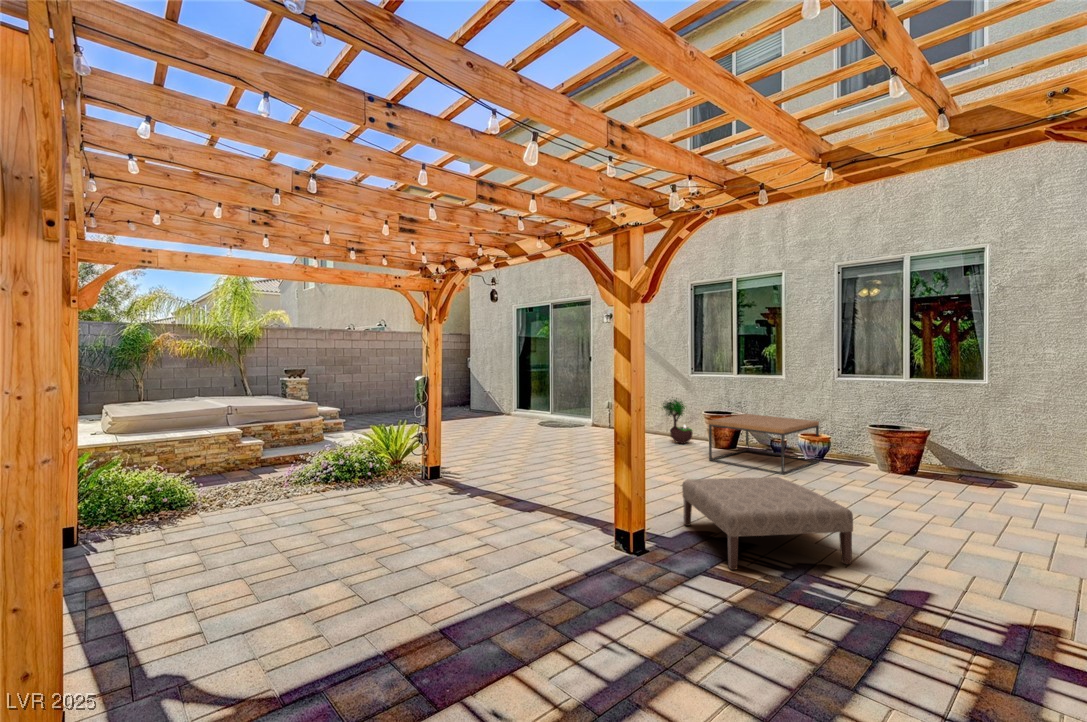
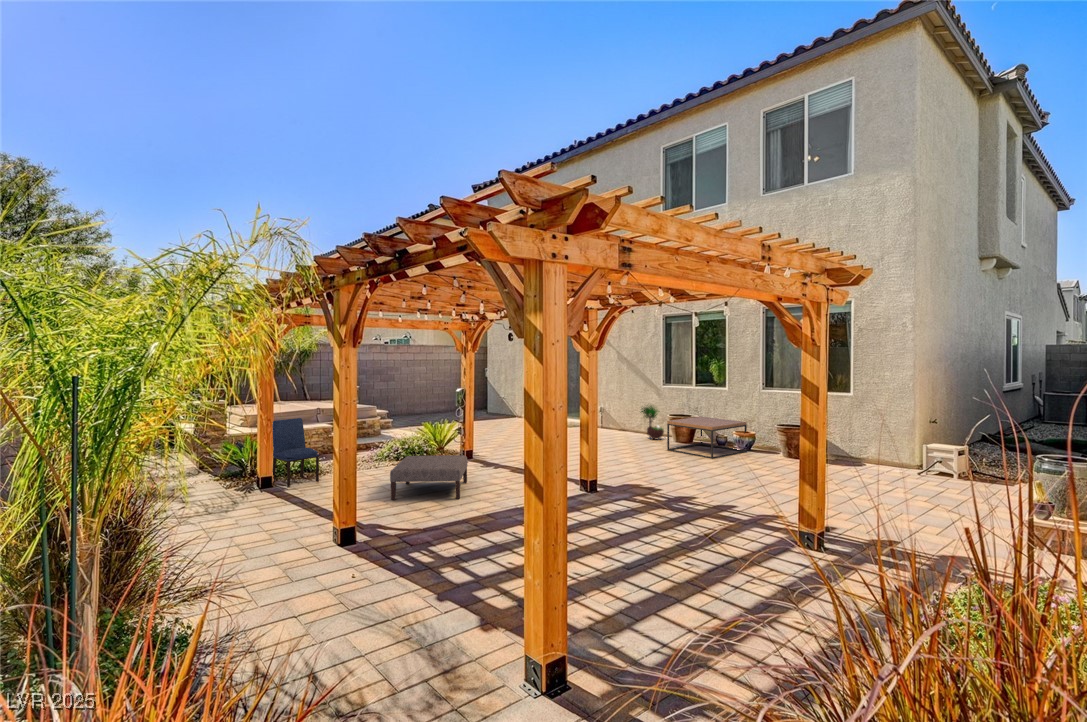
dining chair: none [79,423,165,548] -> present [272,418,319,487]
ottoman: present [682,477,853,570] -> present [390,455,468,500]

